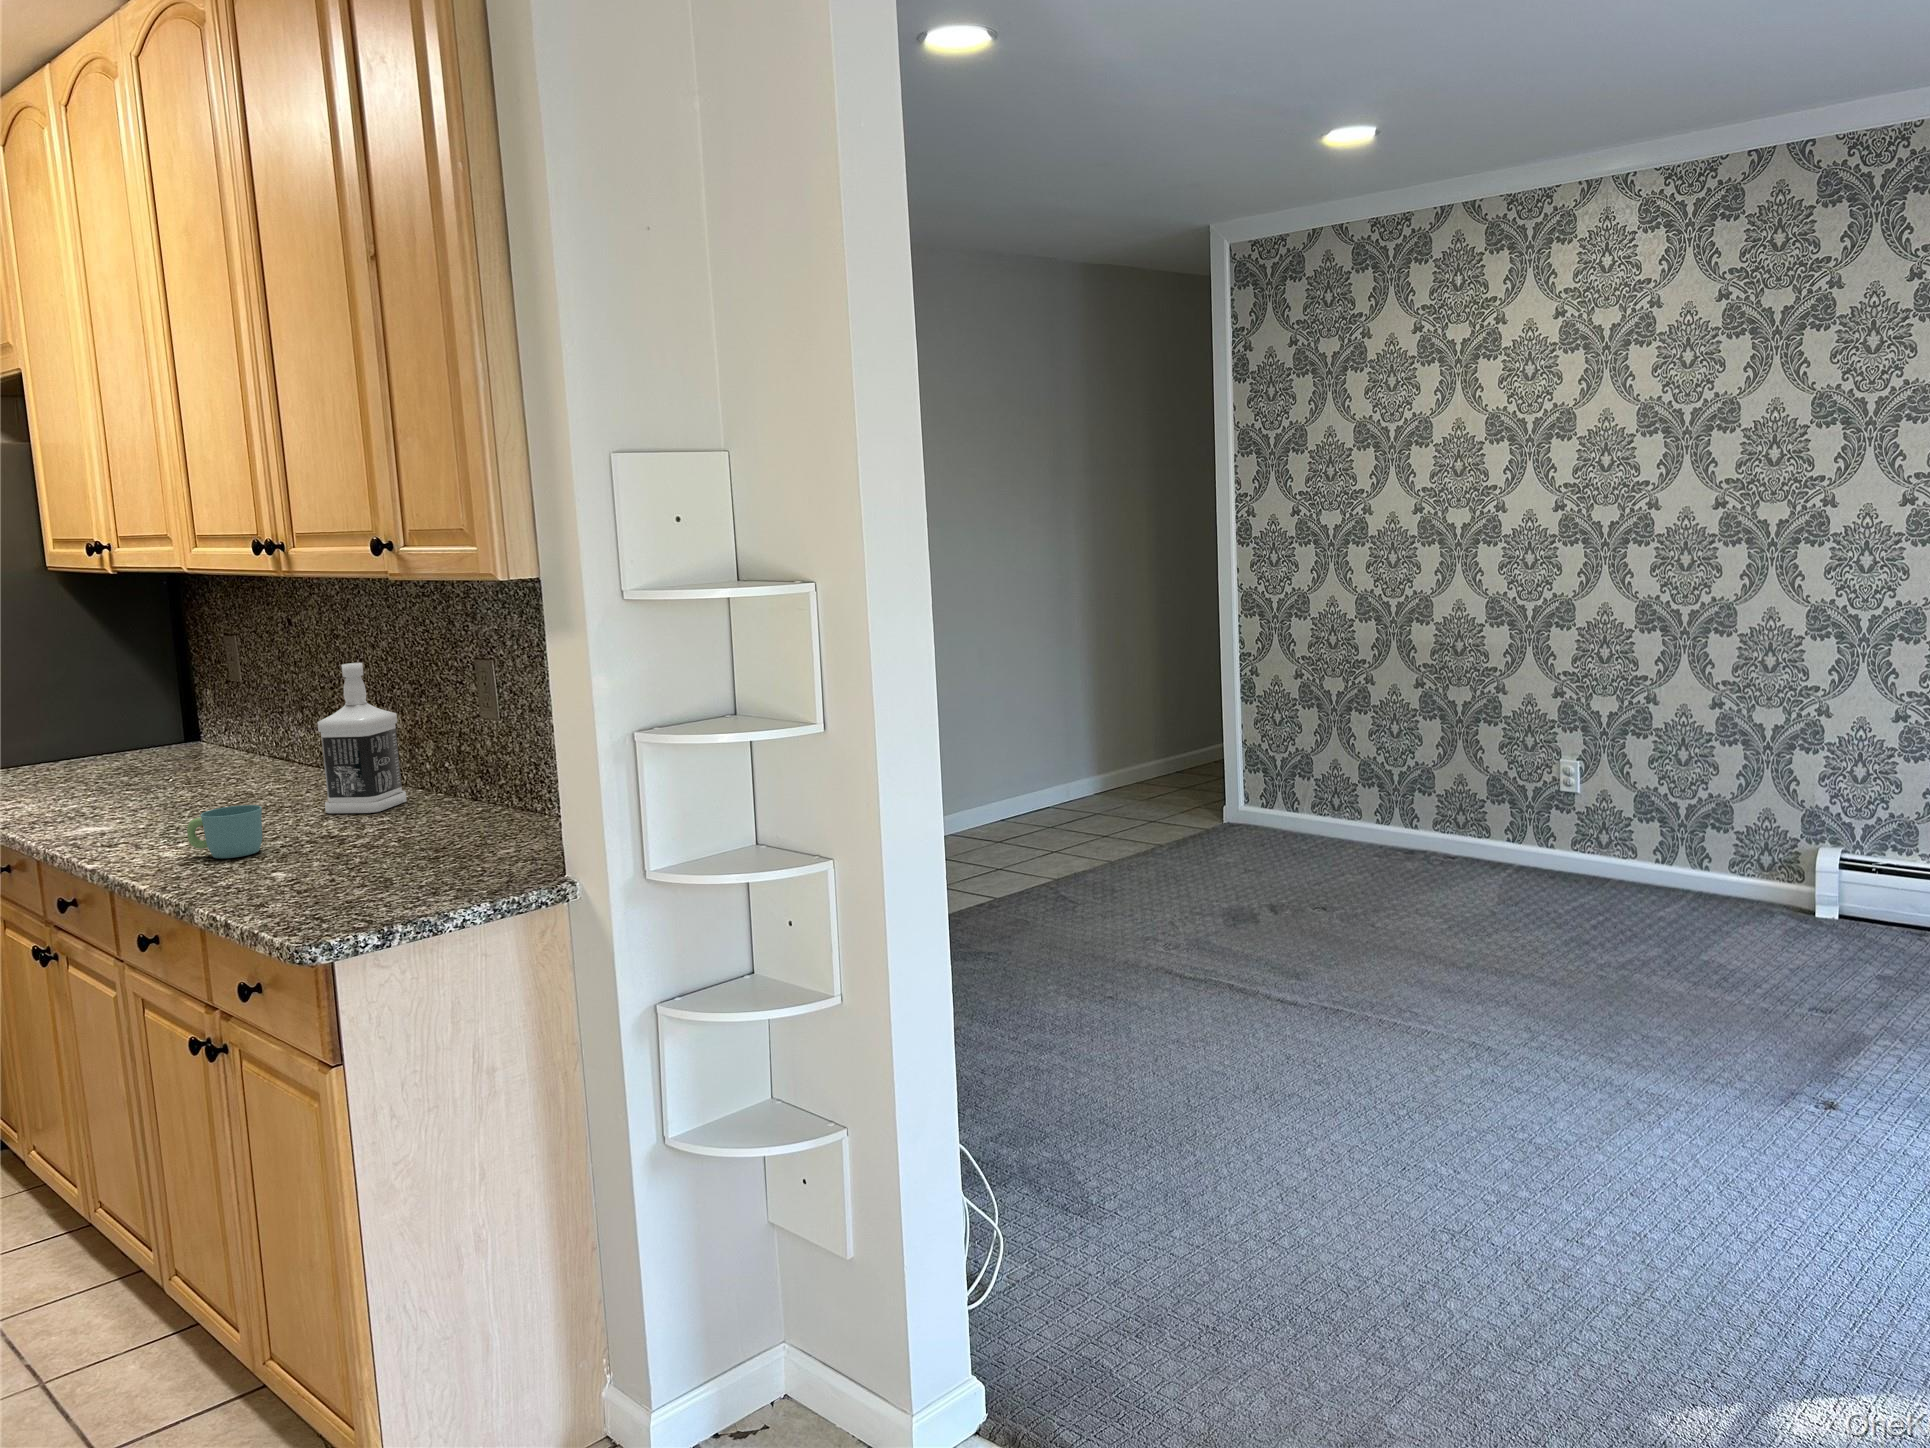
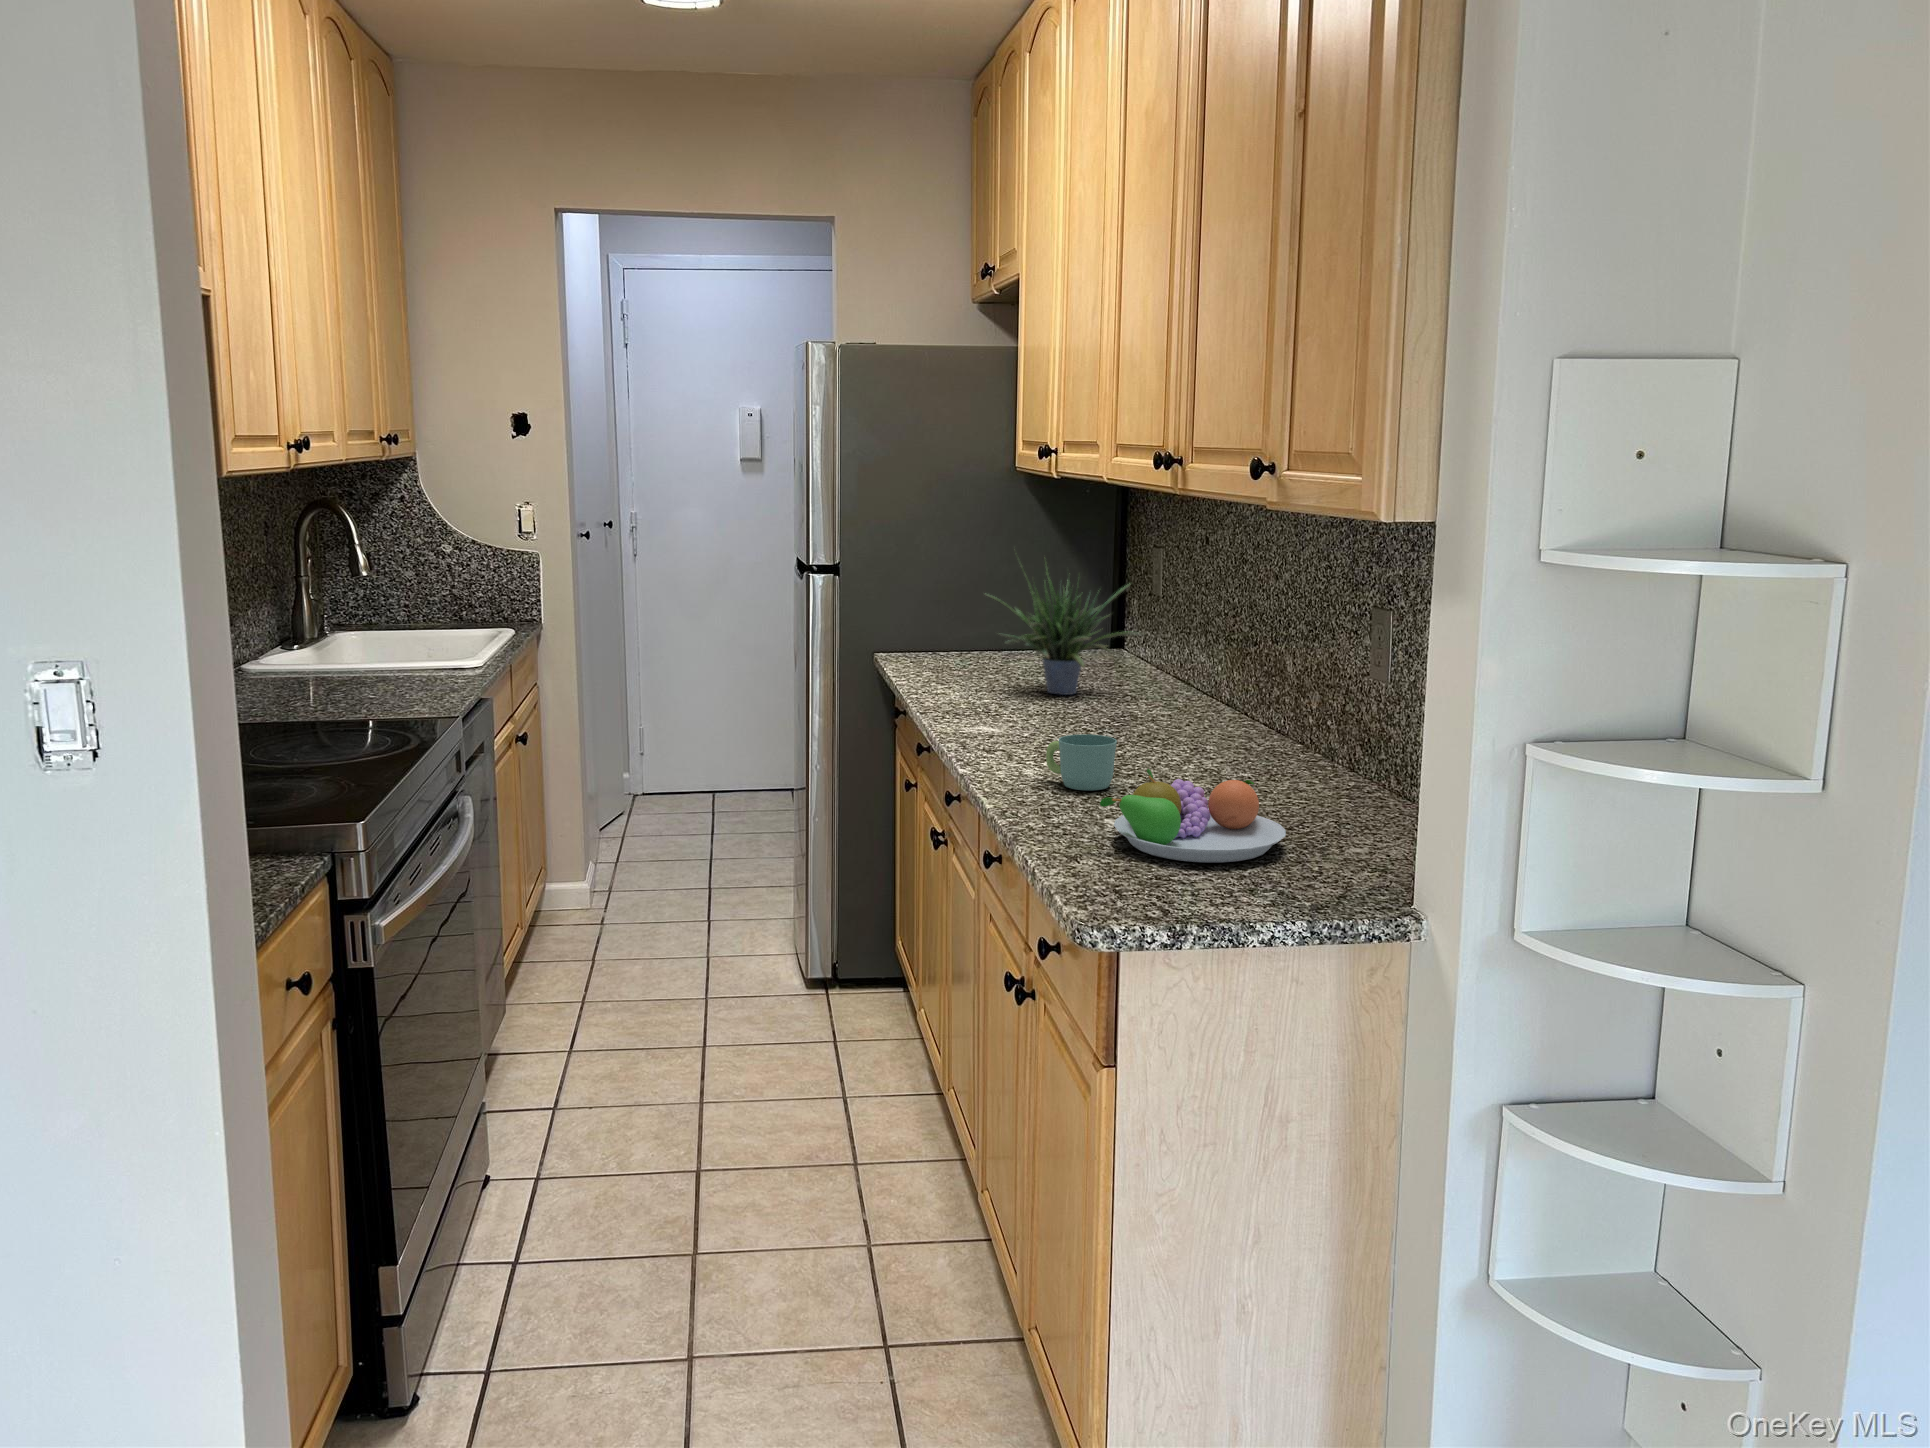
potted plant: none [43,645,241,789] -> present [986,563,1143,695]
bottle: present [317,663,407,813] -> none [1193,595,1281,765]
fruit bowl: none [276,813,447,888] -> present [1100,769,1286,862]

